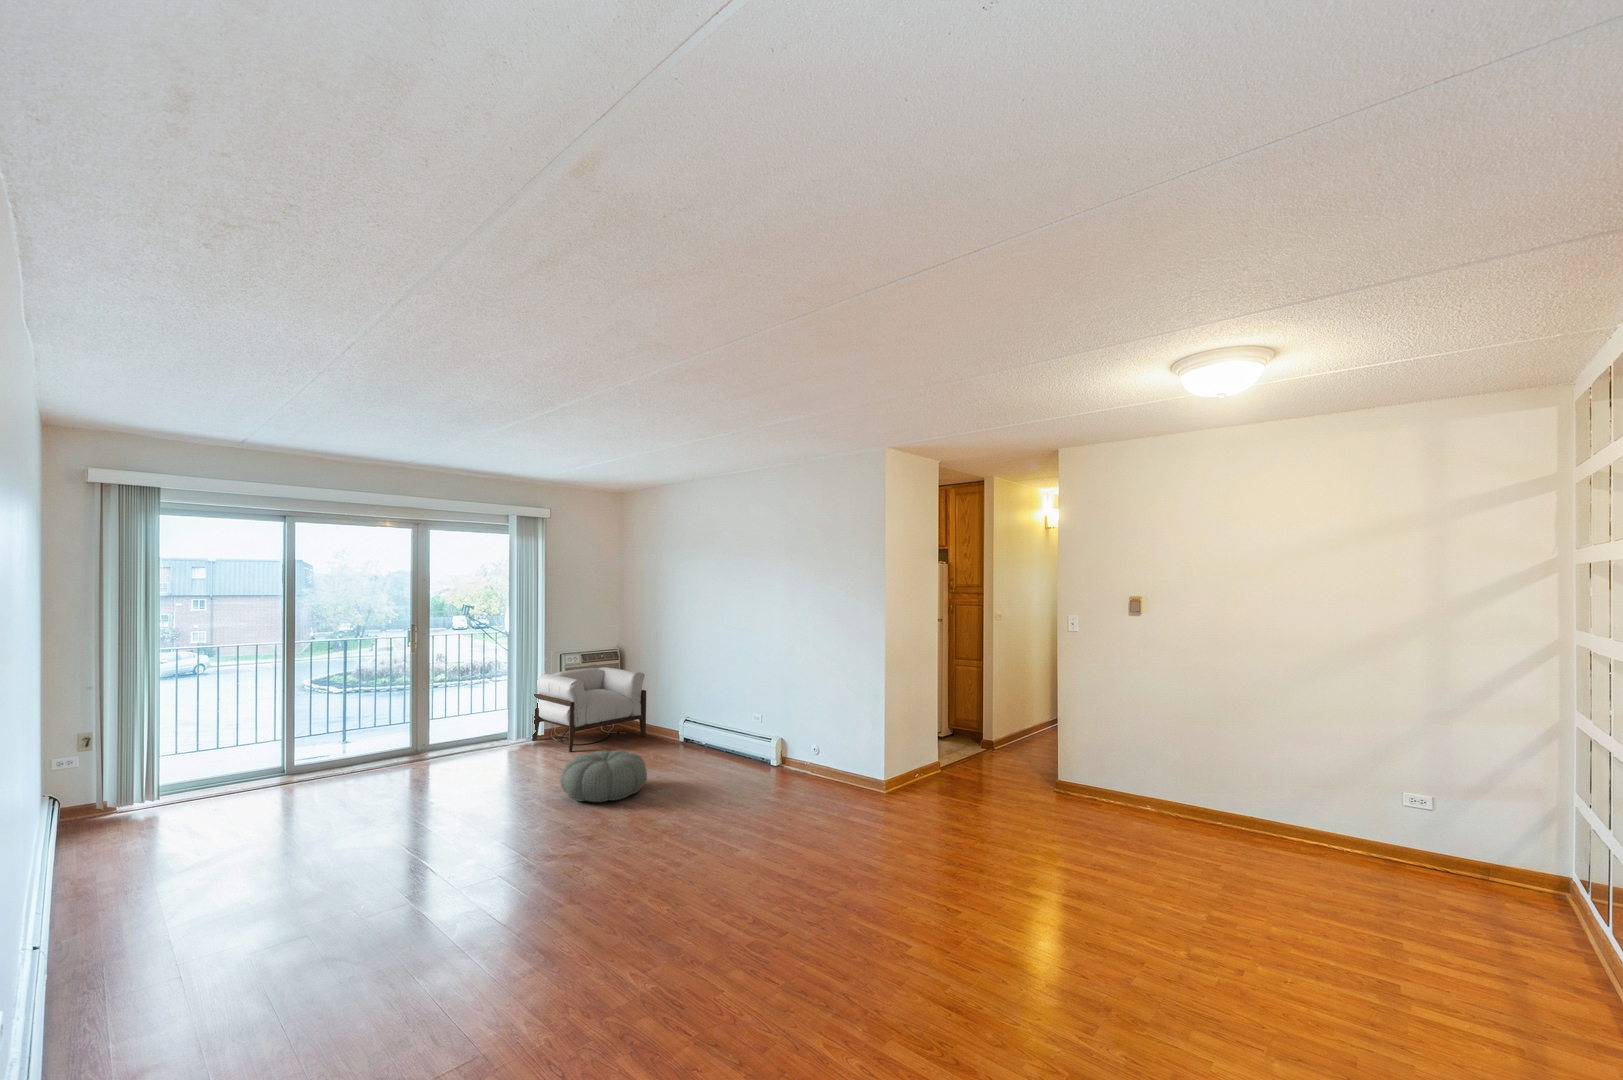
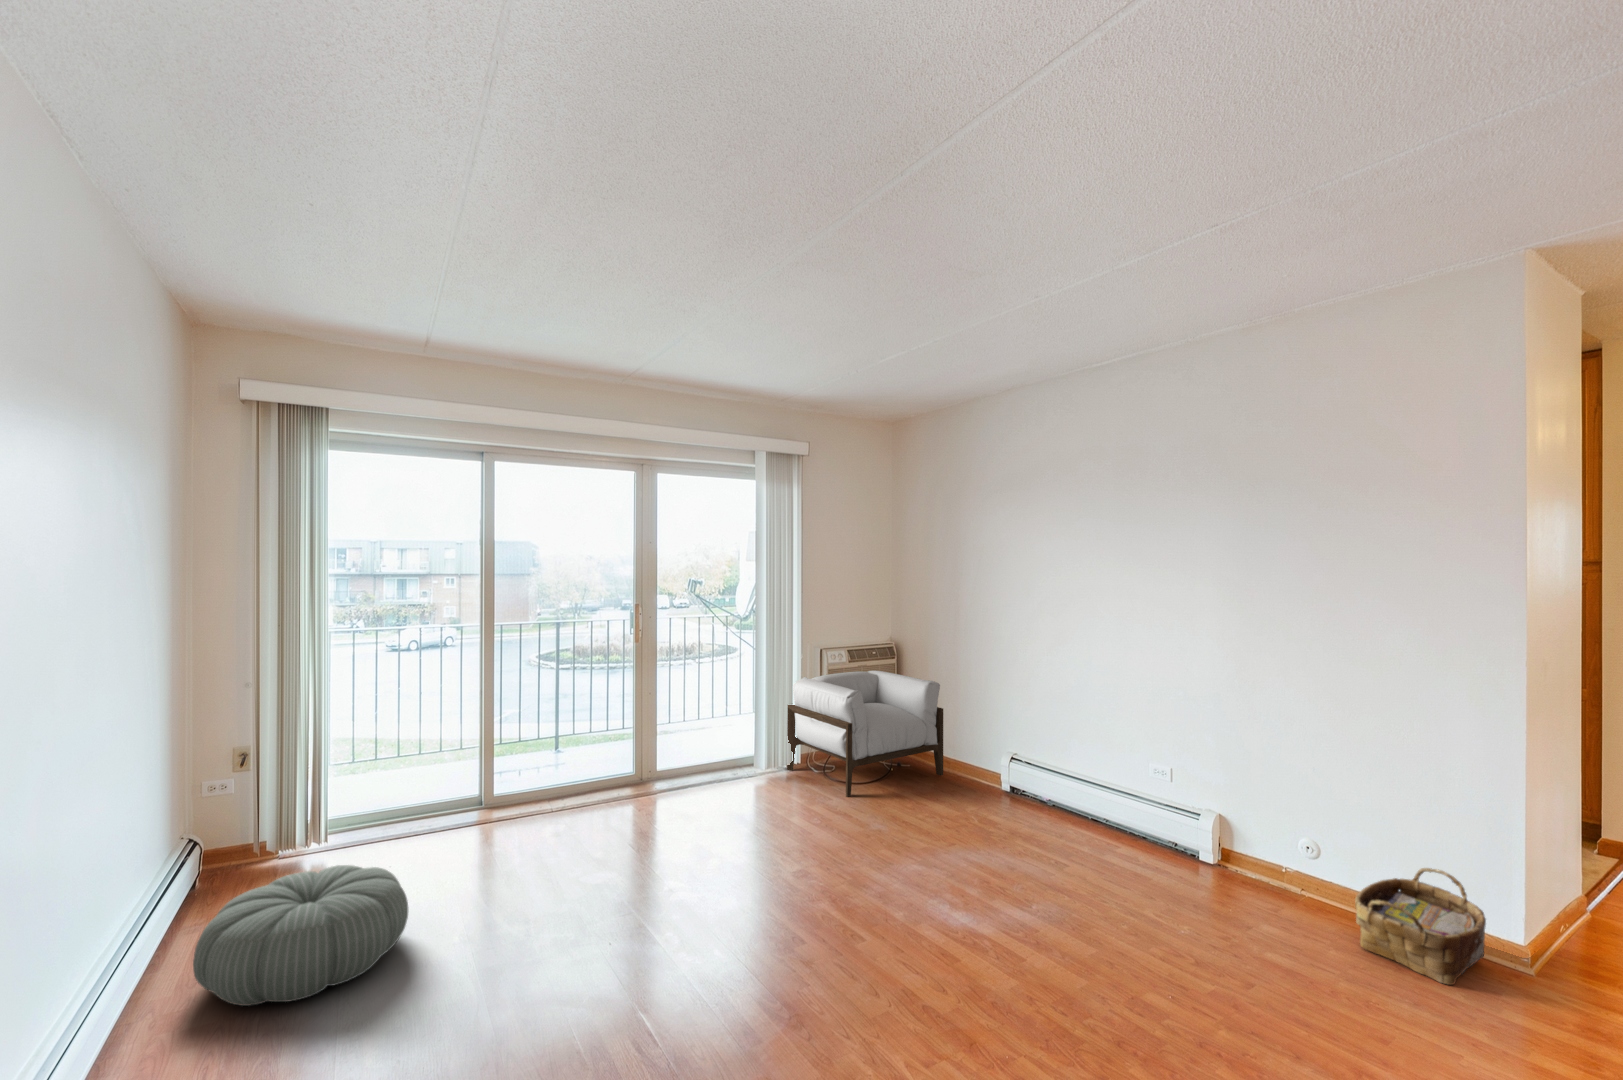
pouf: present [560,750,647,802] -> present [193,865,408,1006]
woven basket: none [811,750,867,801] -> present [1355,868,1486,985]

